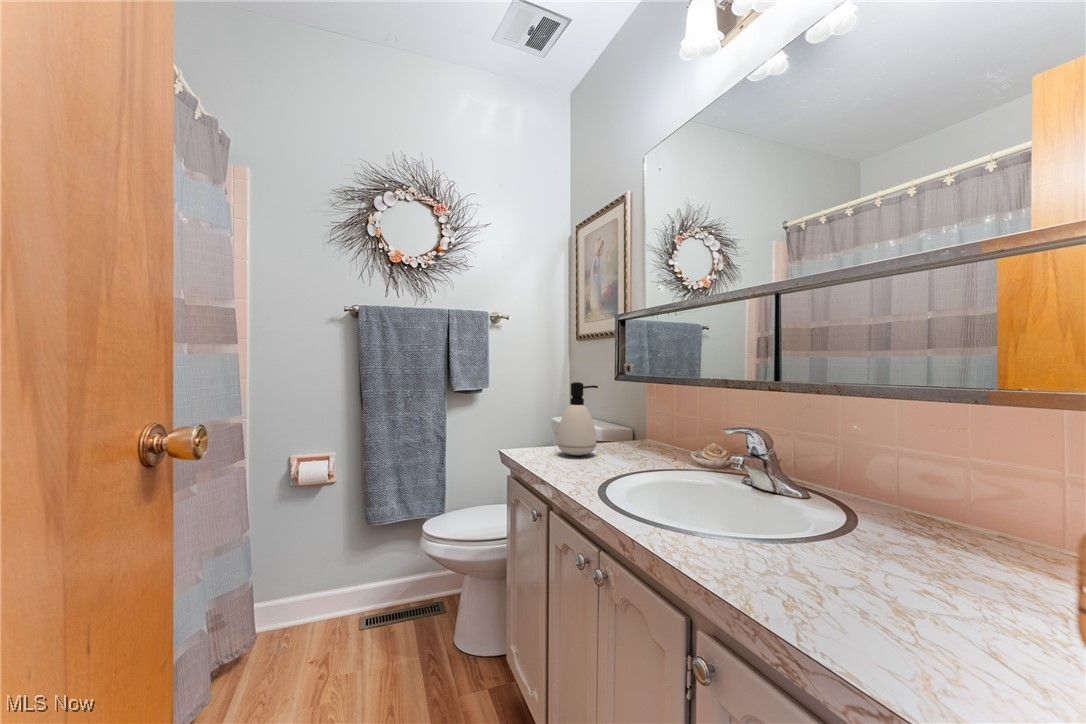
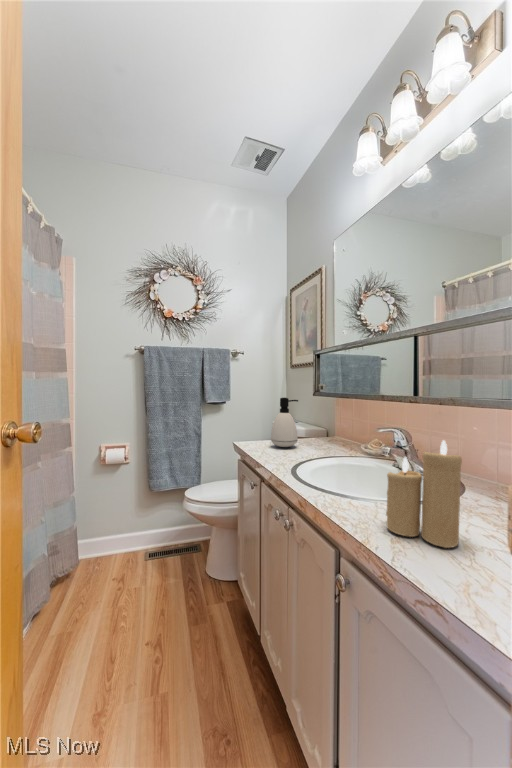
candle: none [776,448,901,616] -> present [386,440,462,548]

